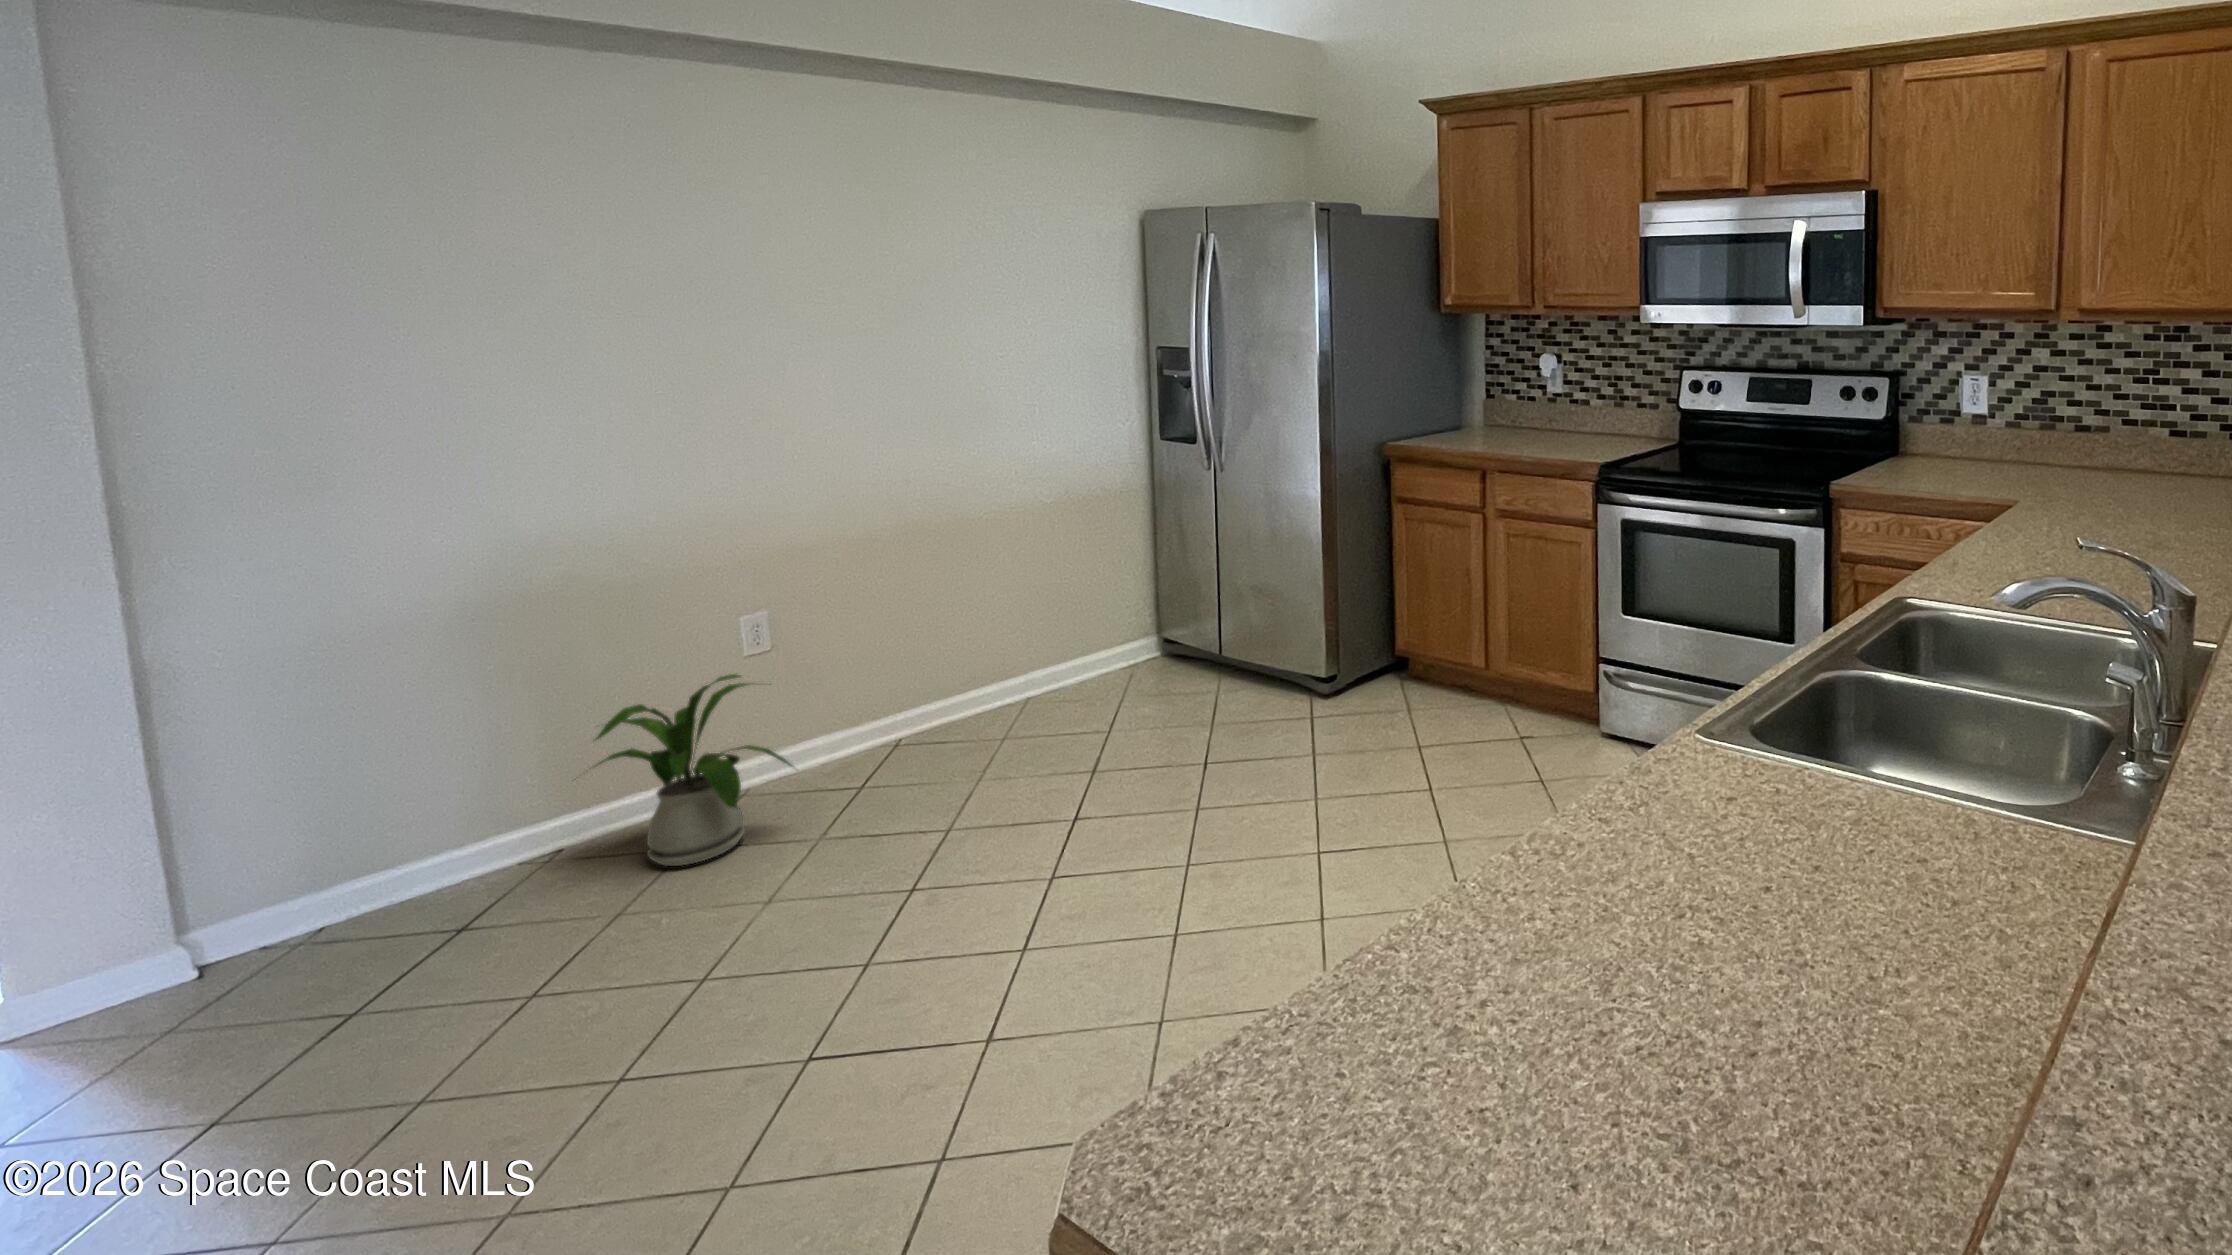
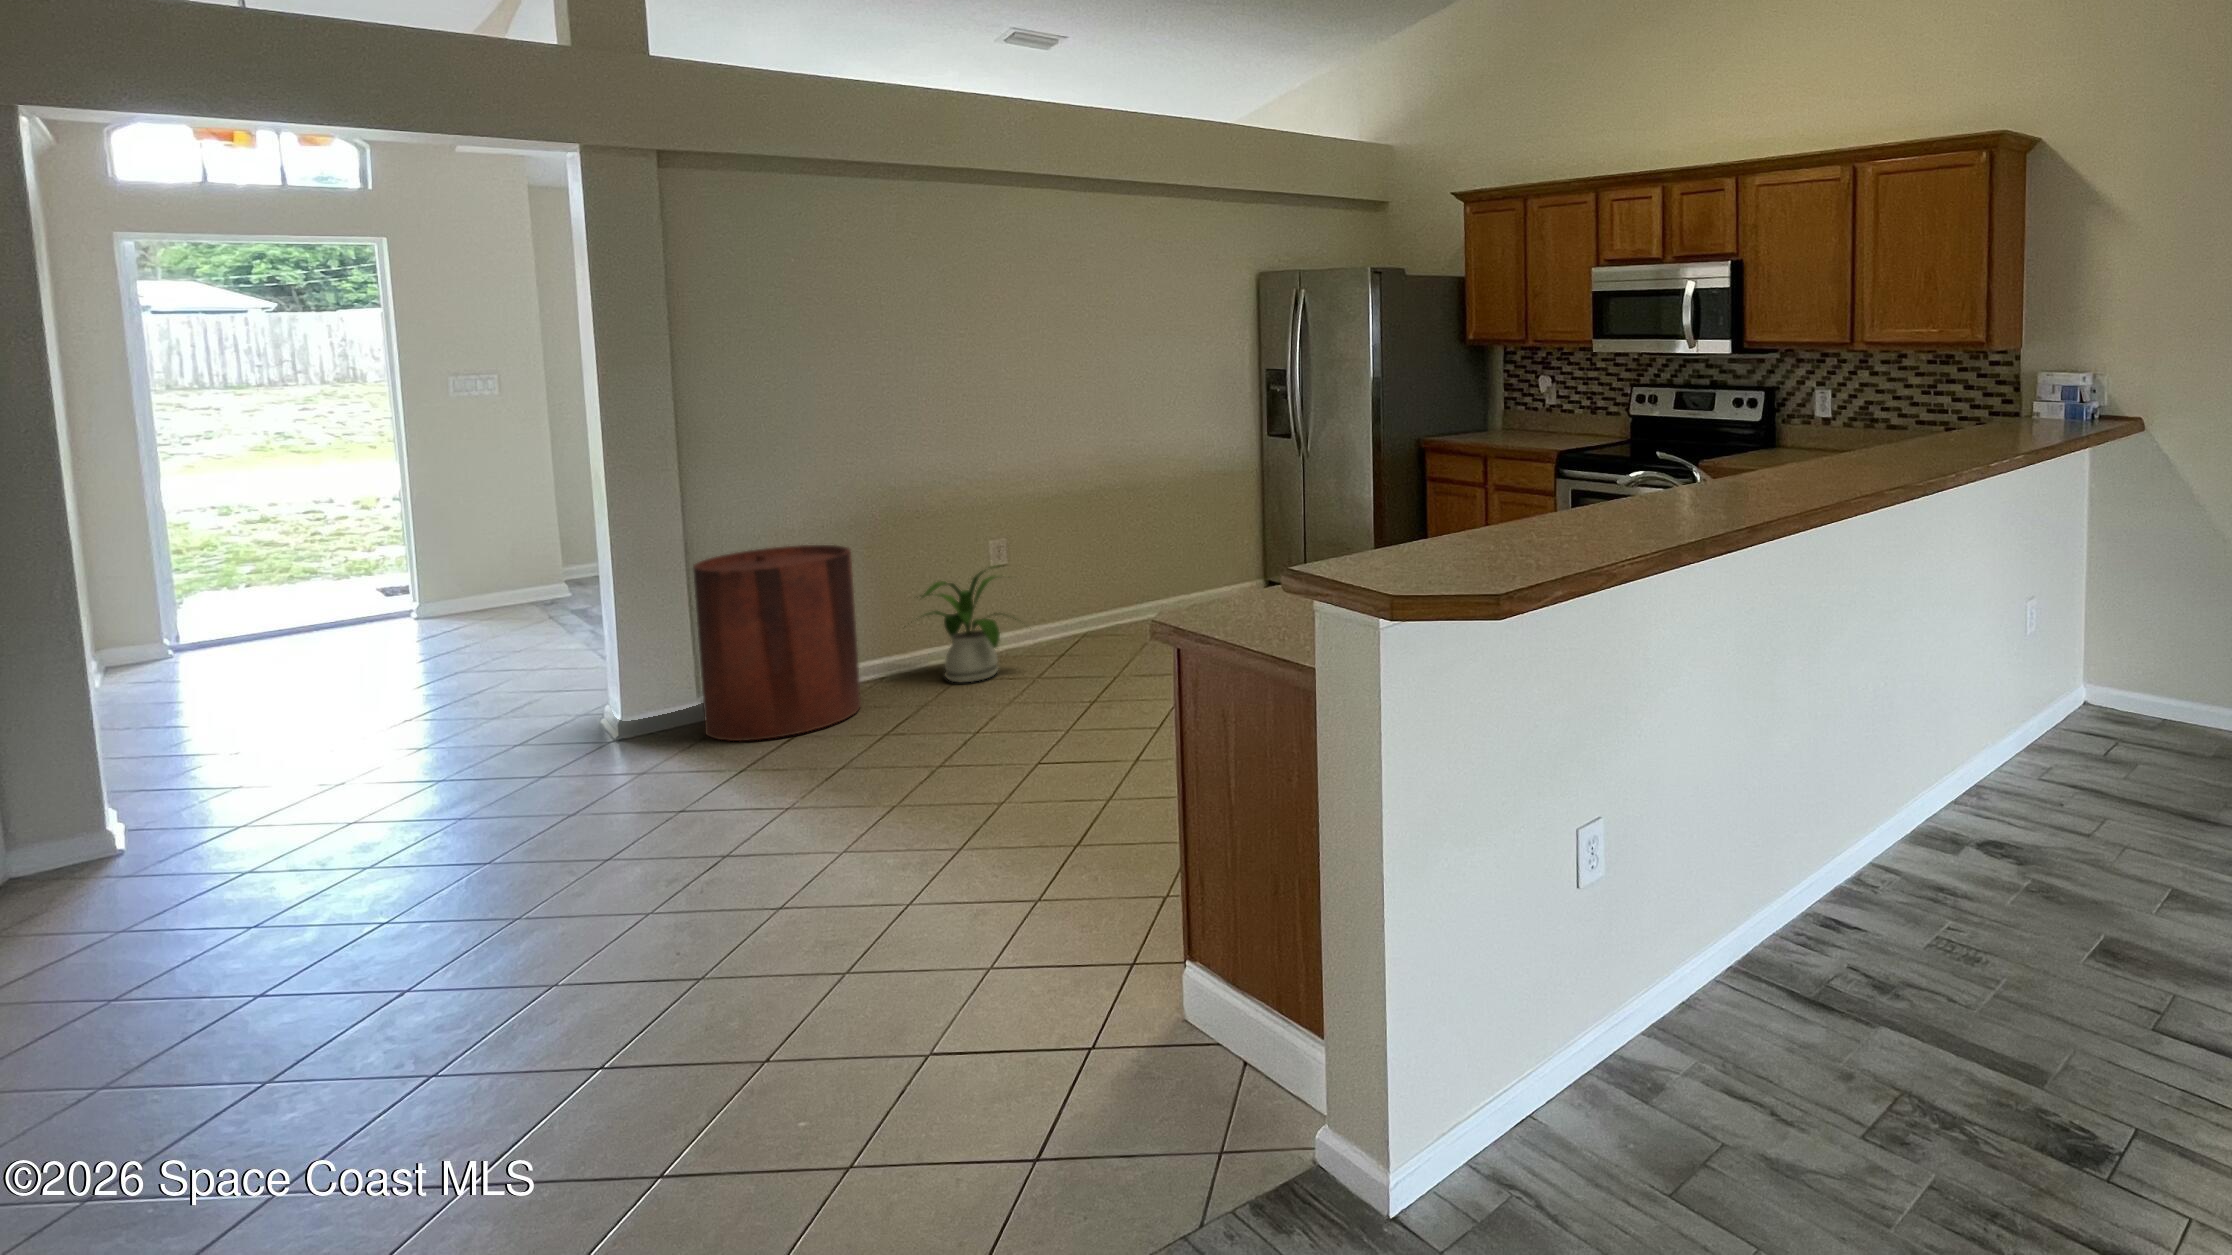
trash can: none [93,664,479,1056] -> present [693,545,861,741]

